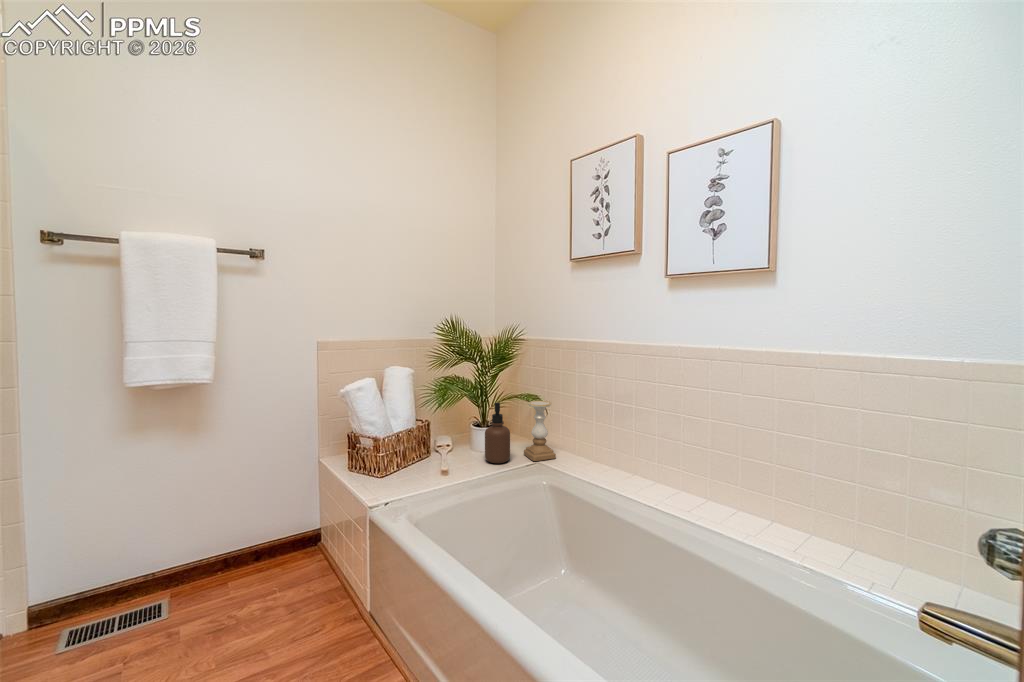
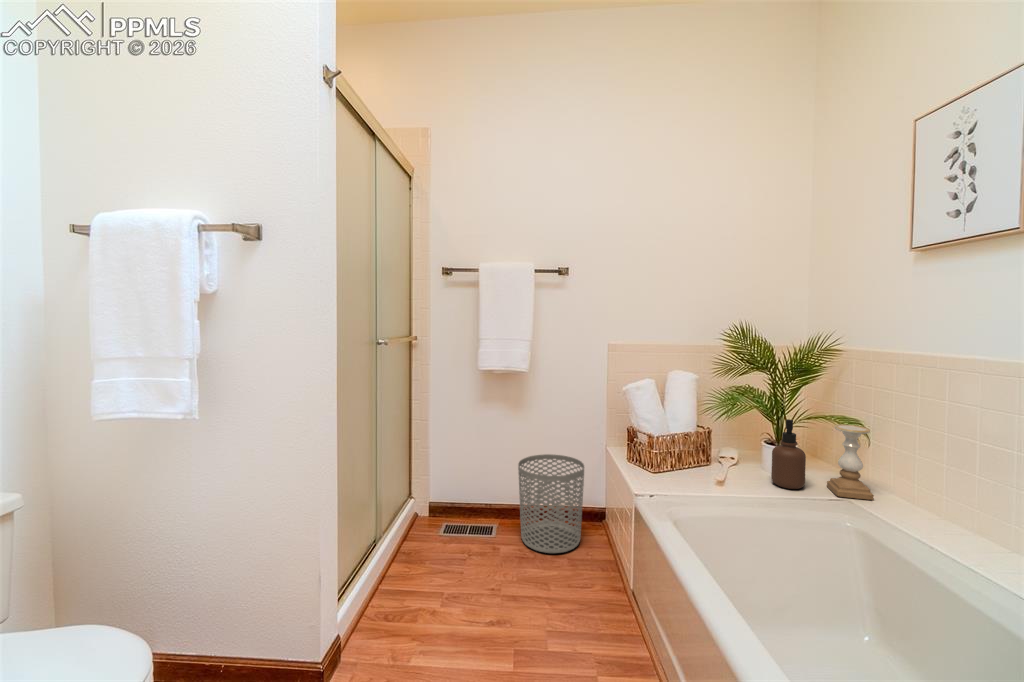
waste bin: none [201,480,297,611] -> present [518,454,584,553]

